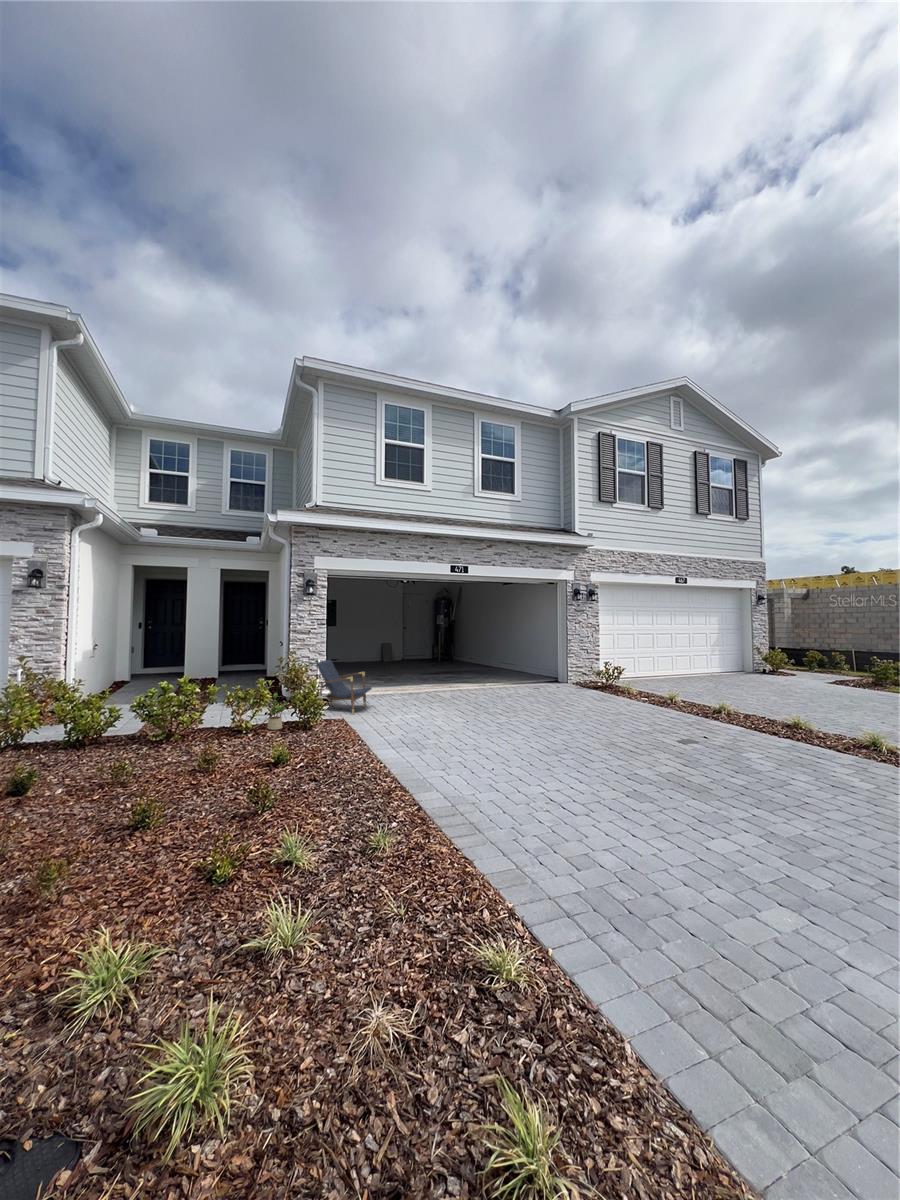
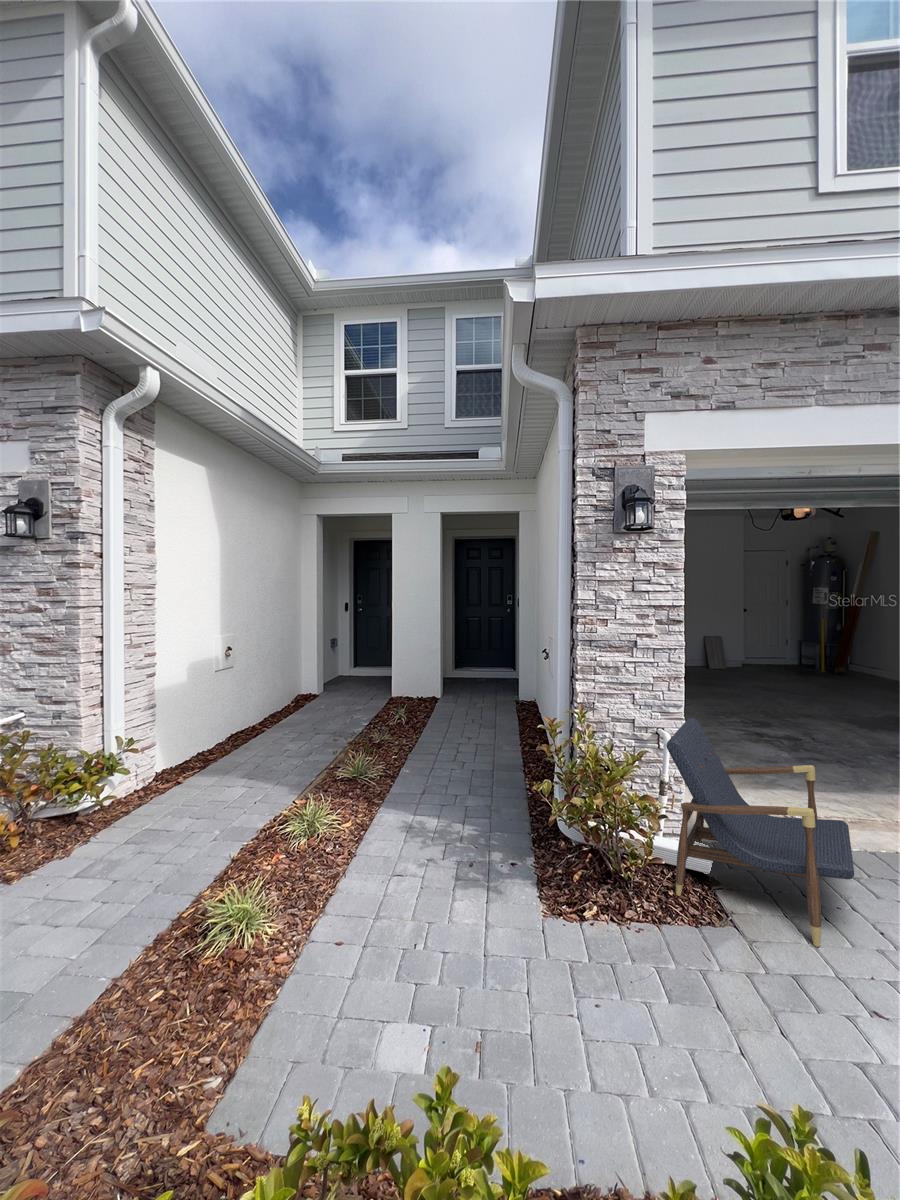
potted plant: present [267,693,286,730] -> none [517,920,596,1090]

